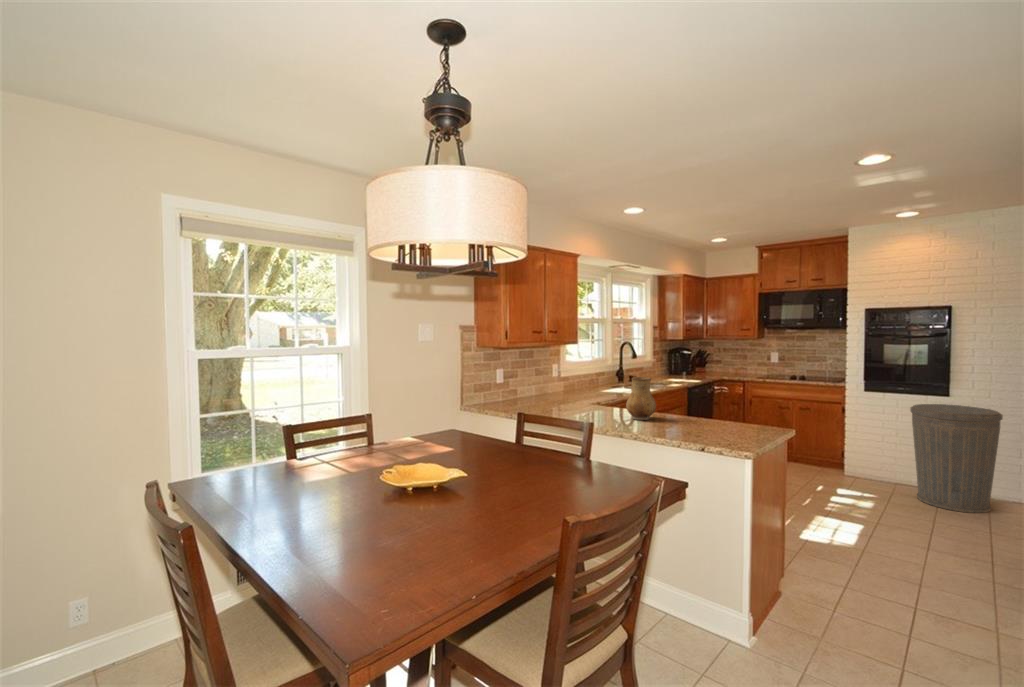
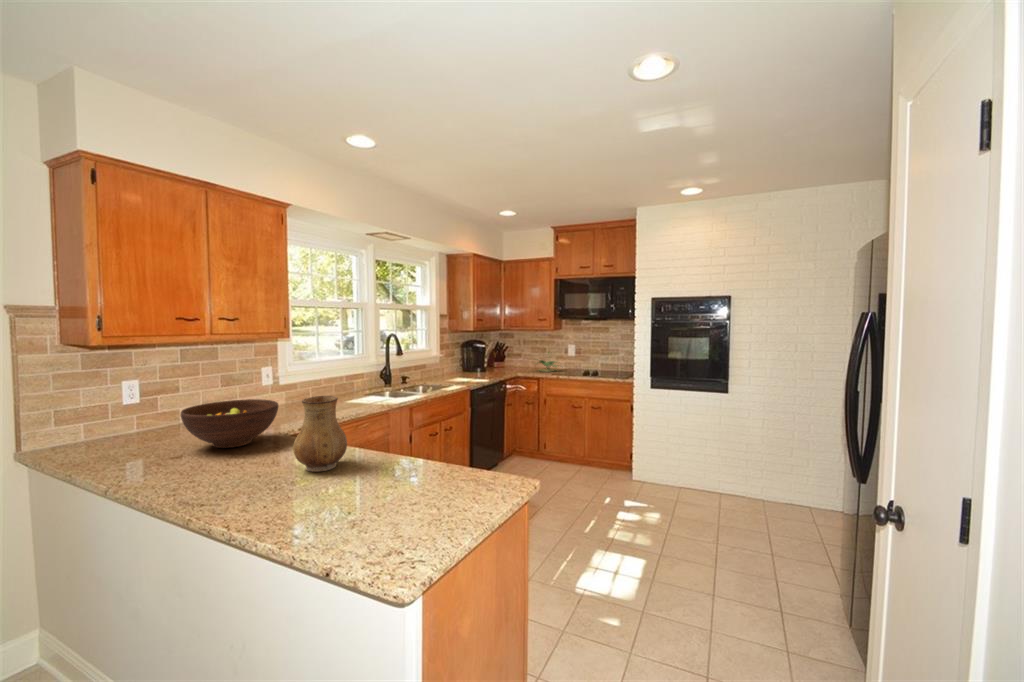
potted plant: none [736,351,767,377] -> present [539,352,557,372]
fruit bowl: none [544,382,595,409] -> present [180,399,278,448]
trash can: present [910,404,1003,513] -> none [694,400,776,520]

